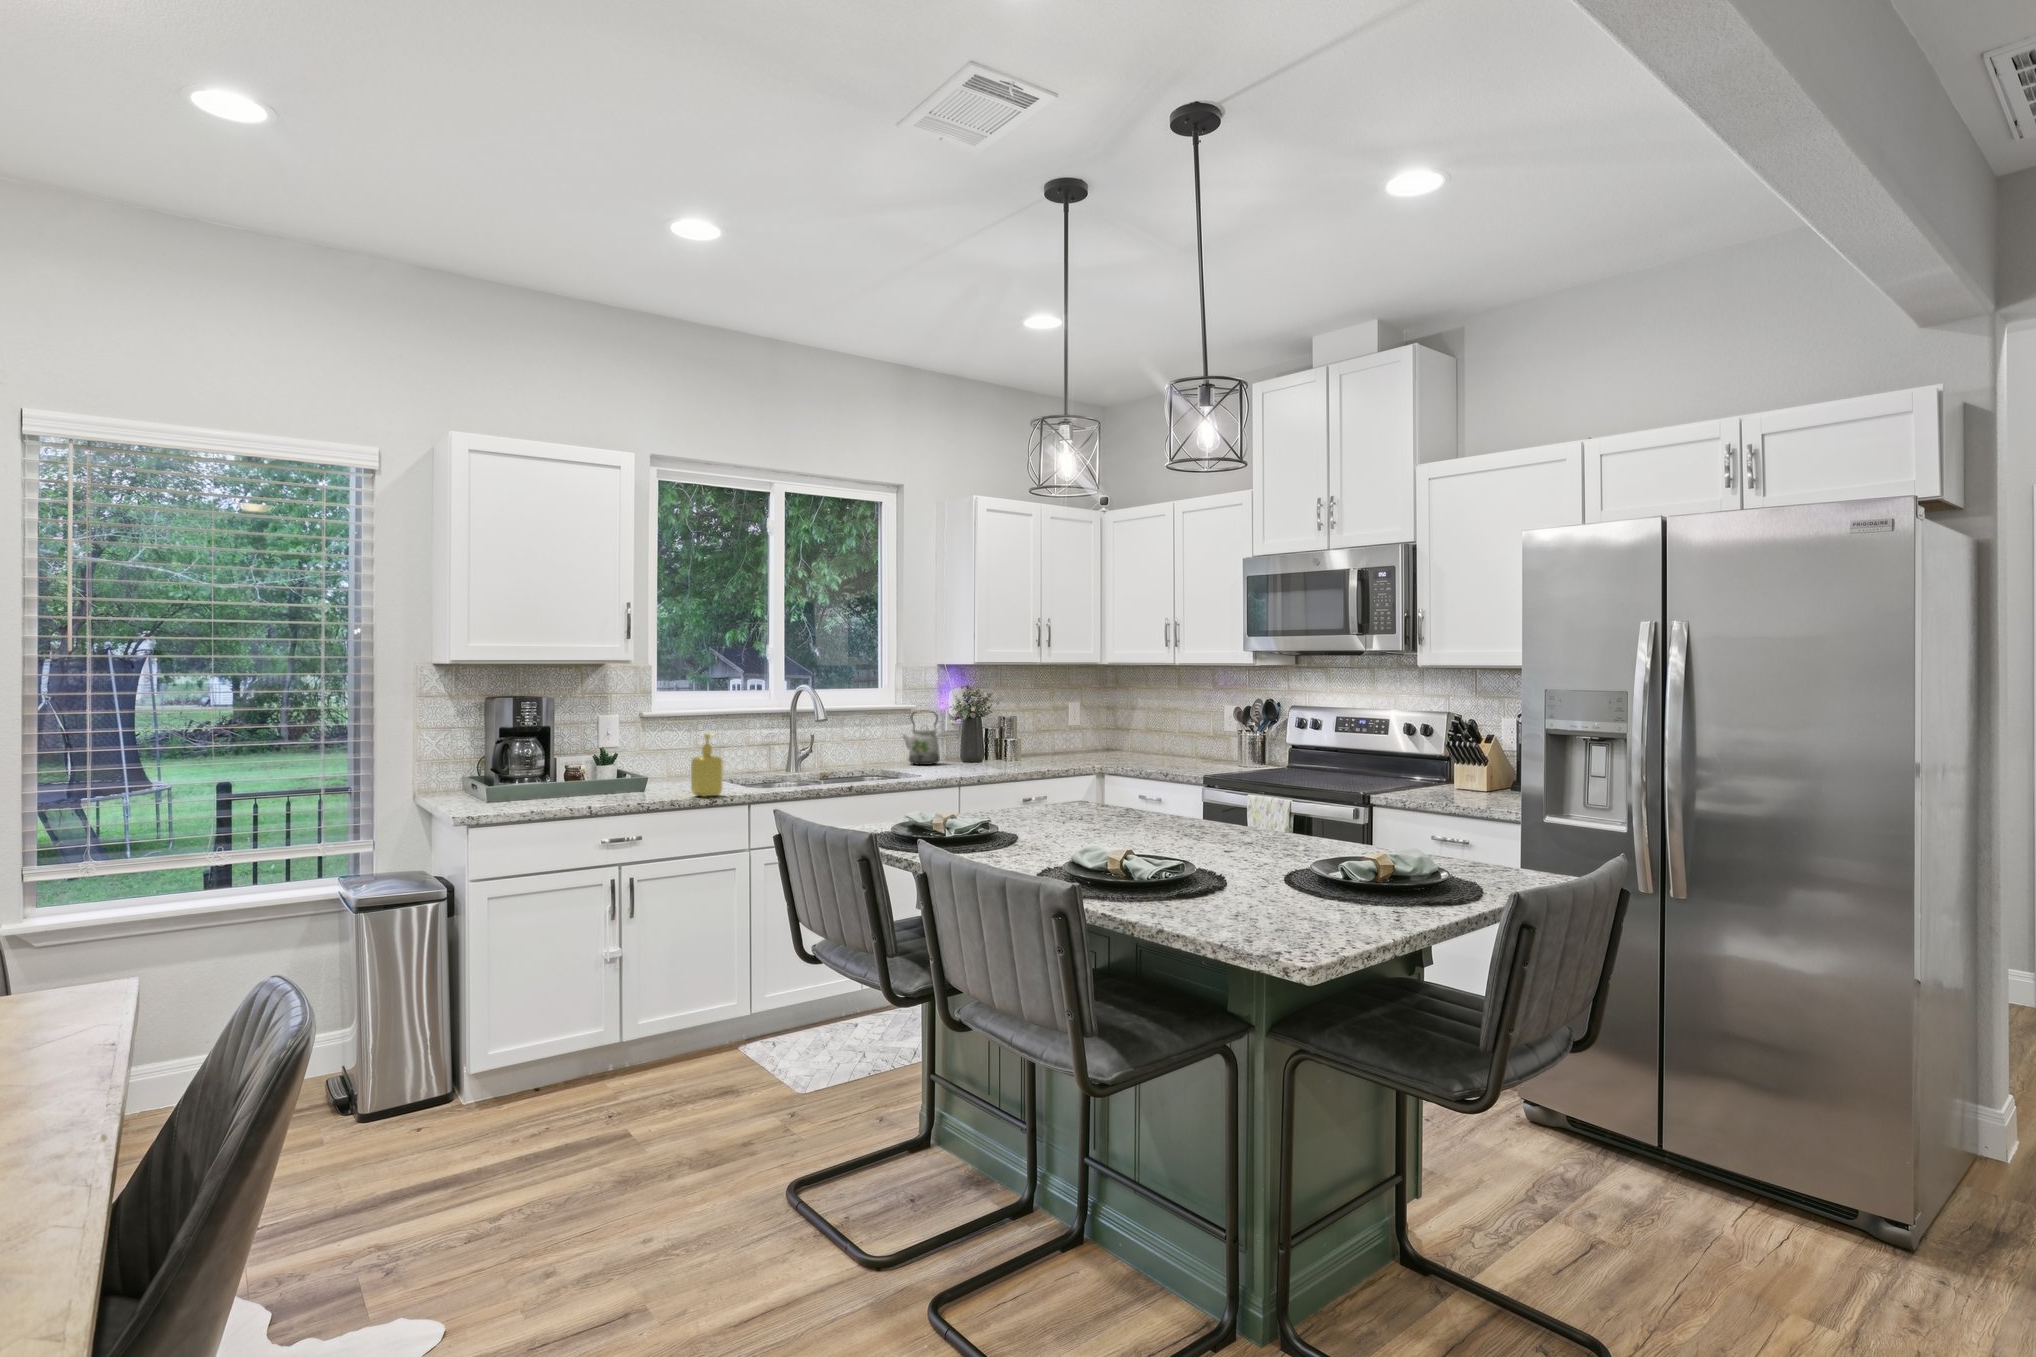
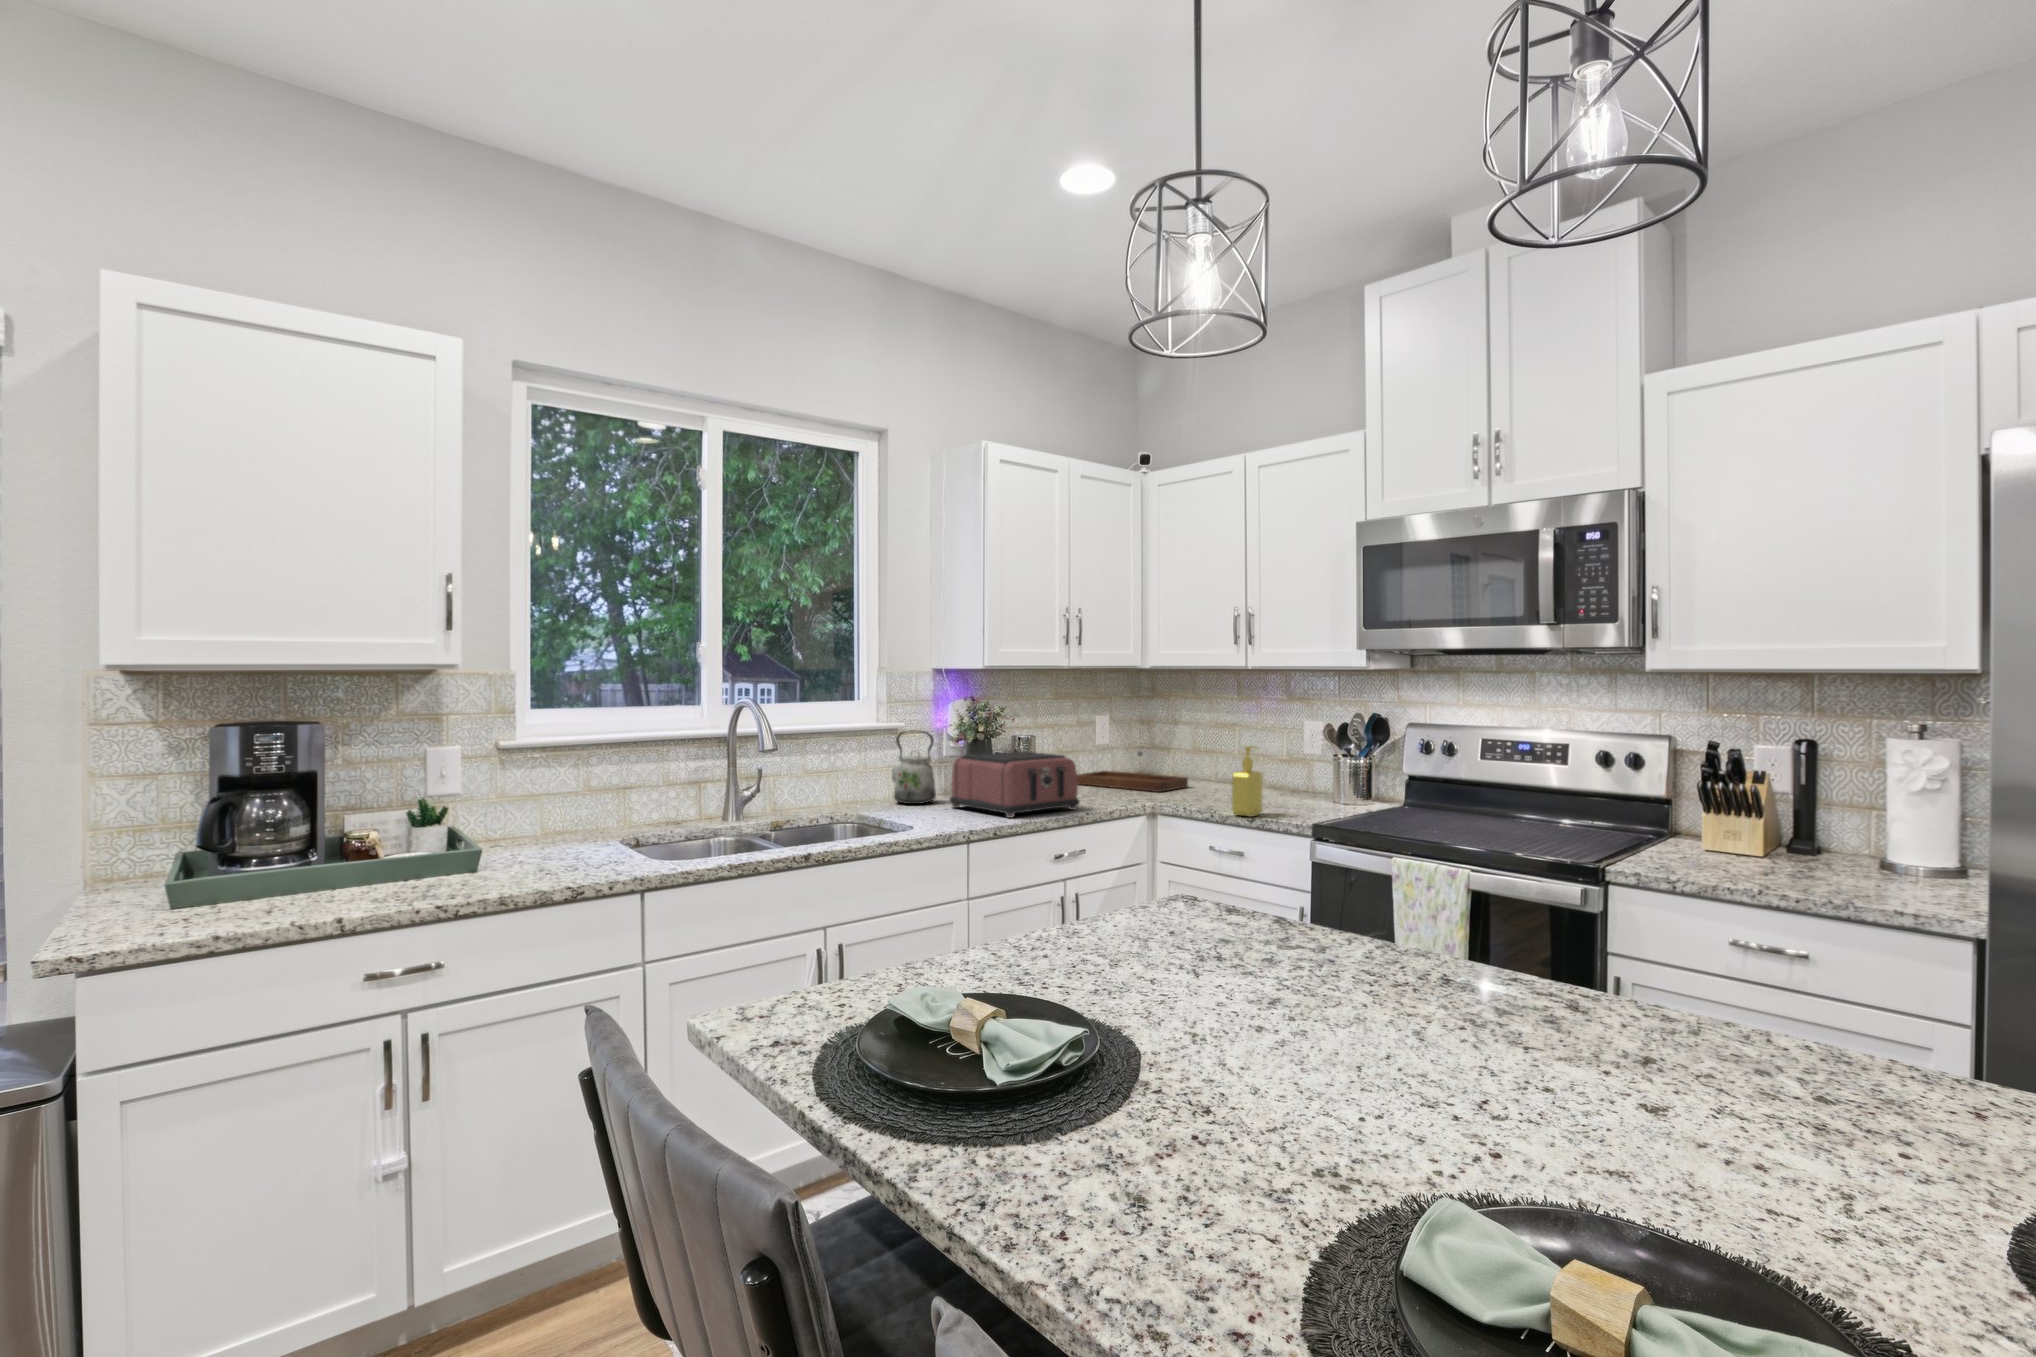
toaster: none [949,726,1045,772] -> present [949,751,1079,818]
tray: none [1050,729,1137,760] -> present [1077,751,1188,792]
soap dispenser: present [691,734,722,797] -> present [1232,746,1263,817]

